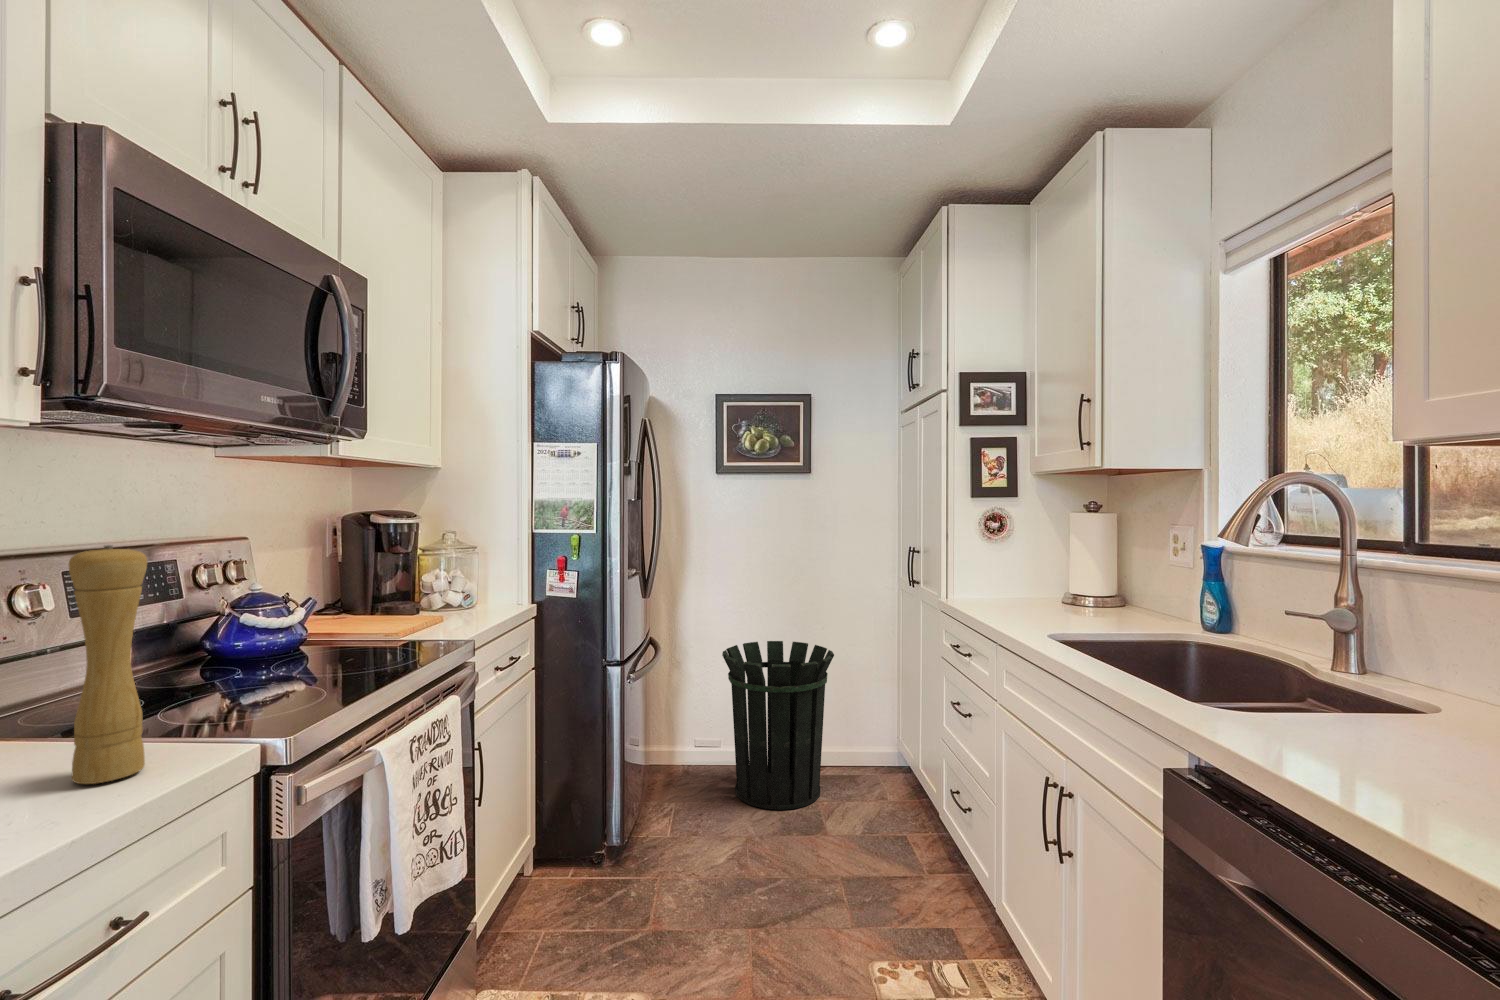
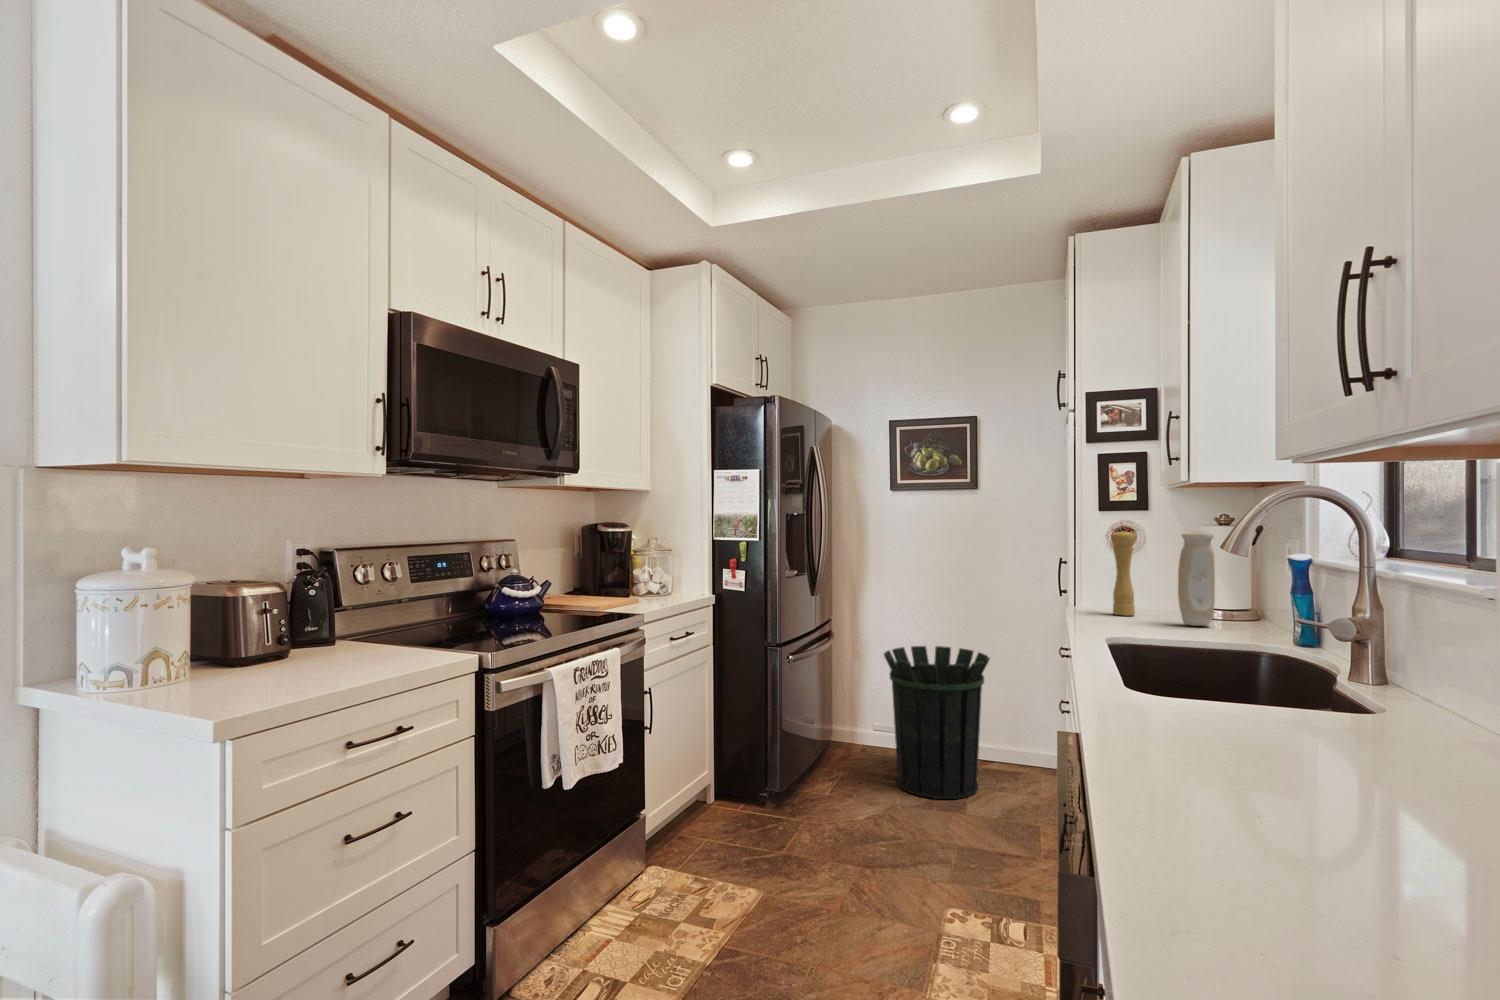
vase: none [1070,520,1105,614] -> present [1178,532,1215,626]
pepper mill: present [69,545,147,784] -> present [1111,530,1135,616]

